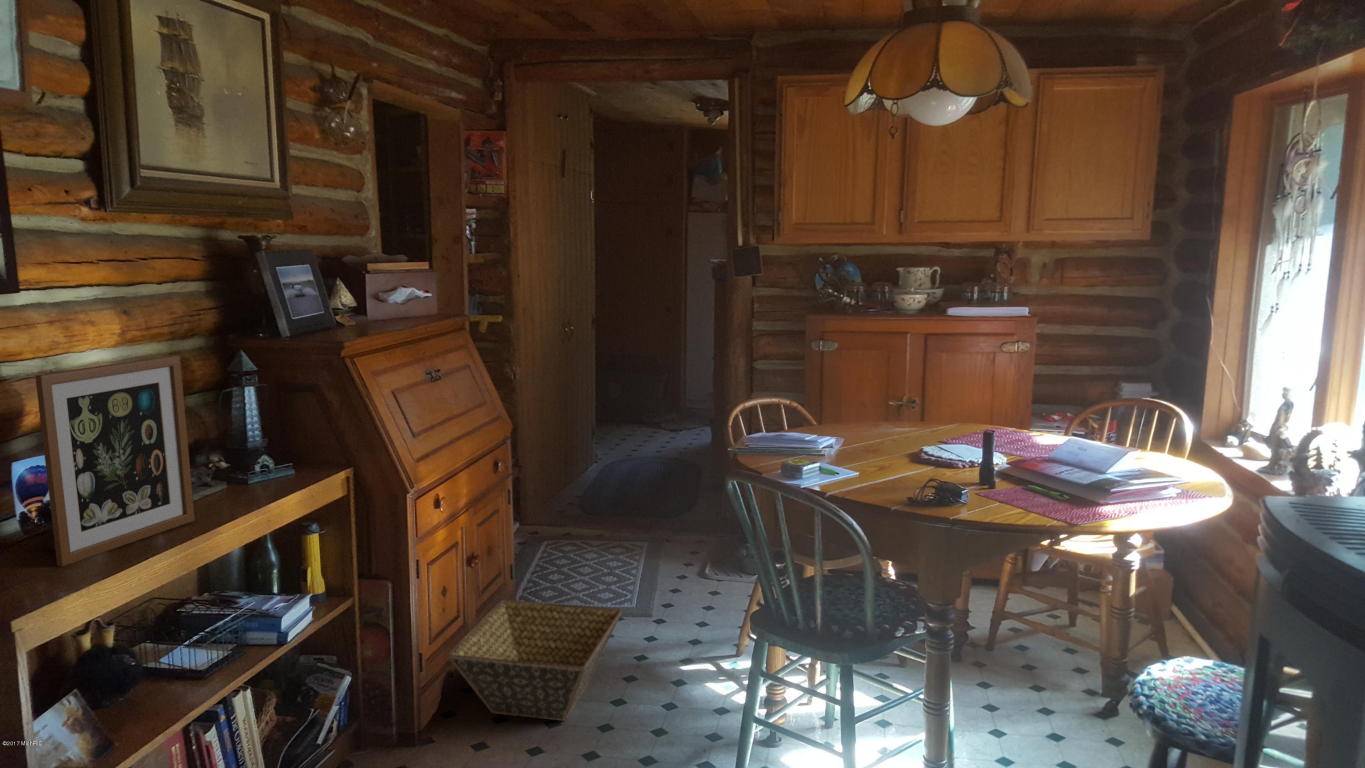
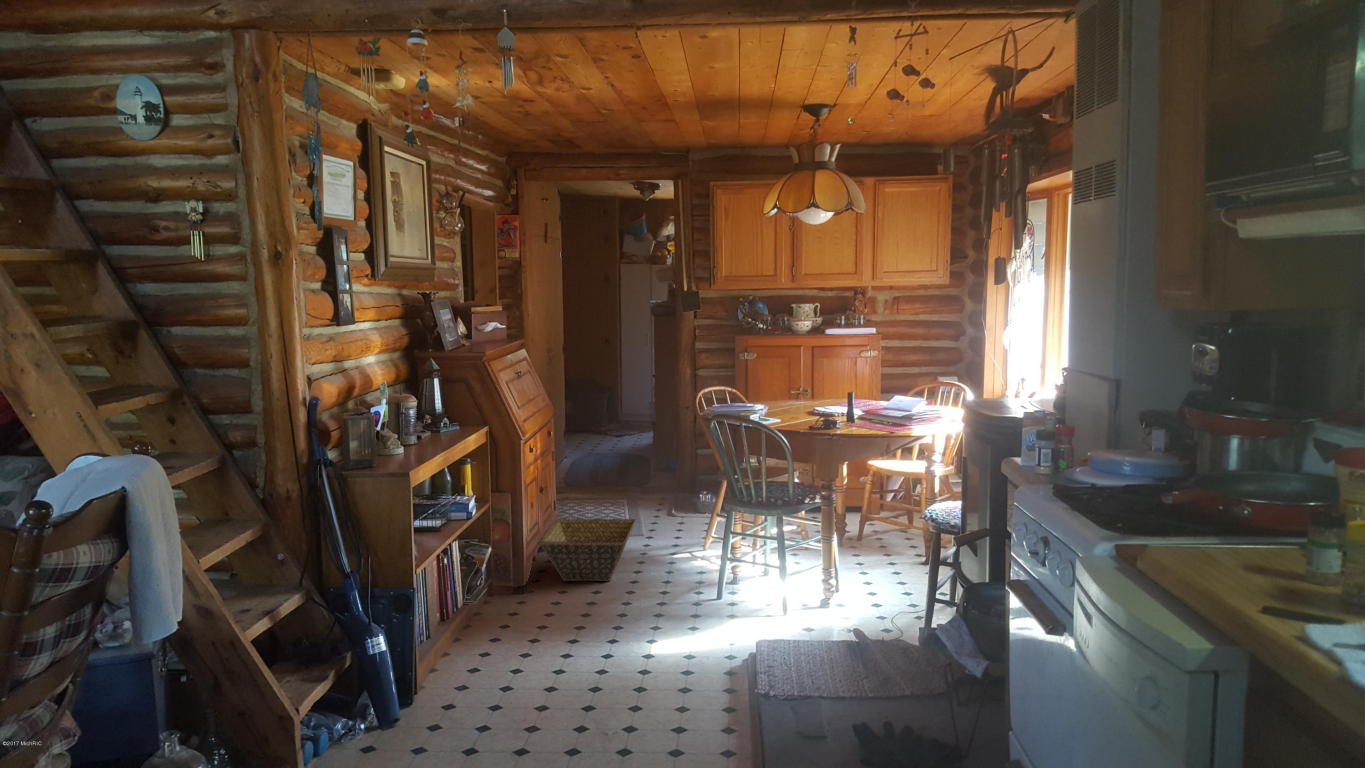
picture frame: present [35,355,195,567] -> none [393,355,440,458]

